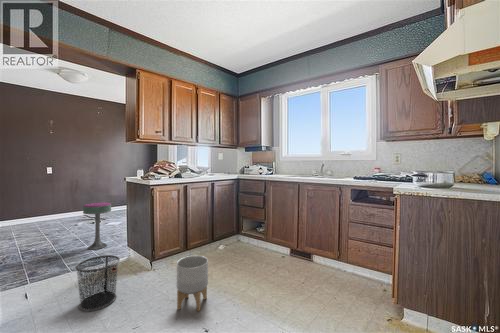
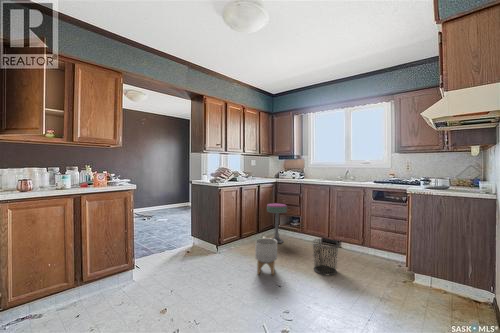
bar stool: present [83,202,111,250] -> present [267,203,287,243]
waste bin: present [76,255,120,311] -> present [312,239,339,275]

